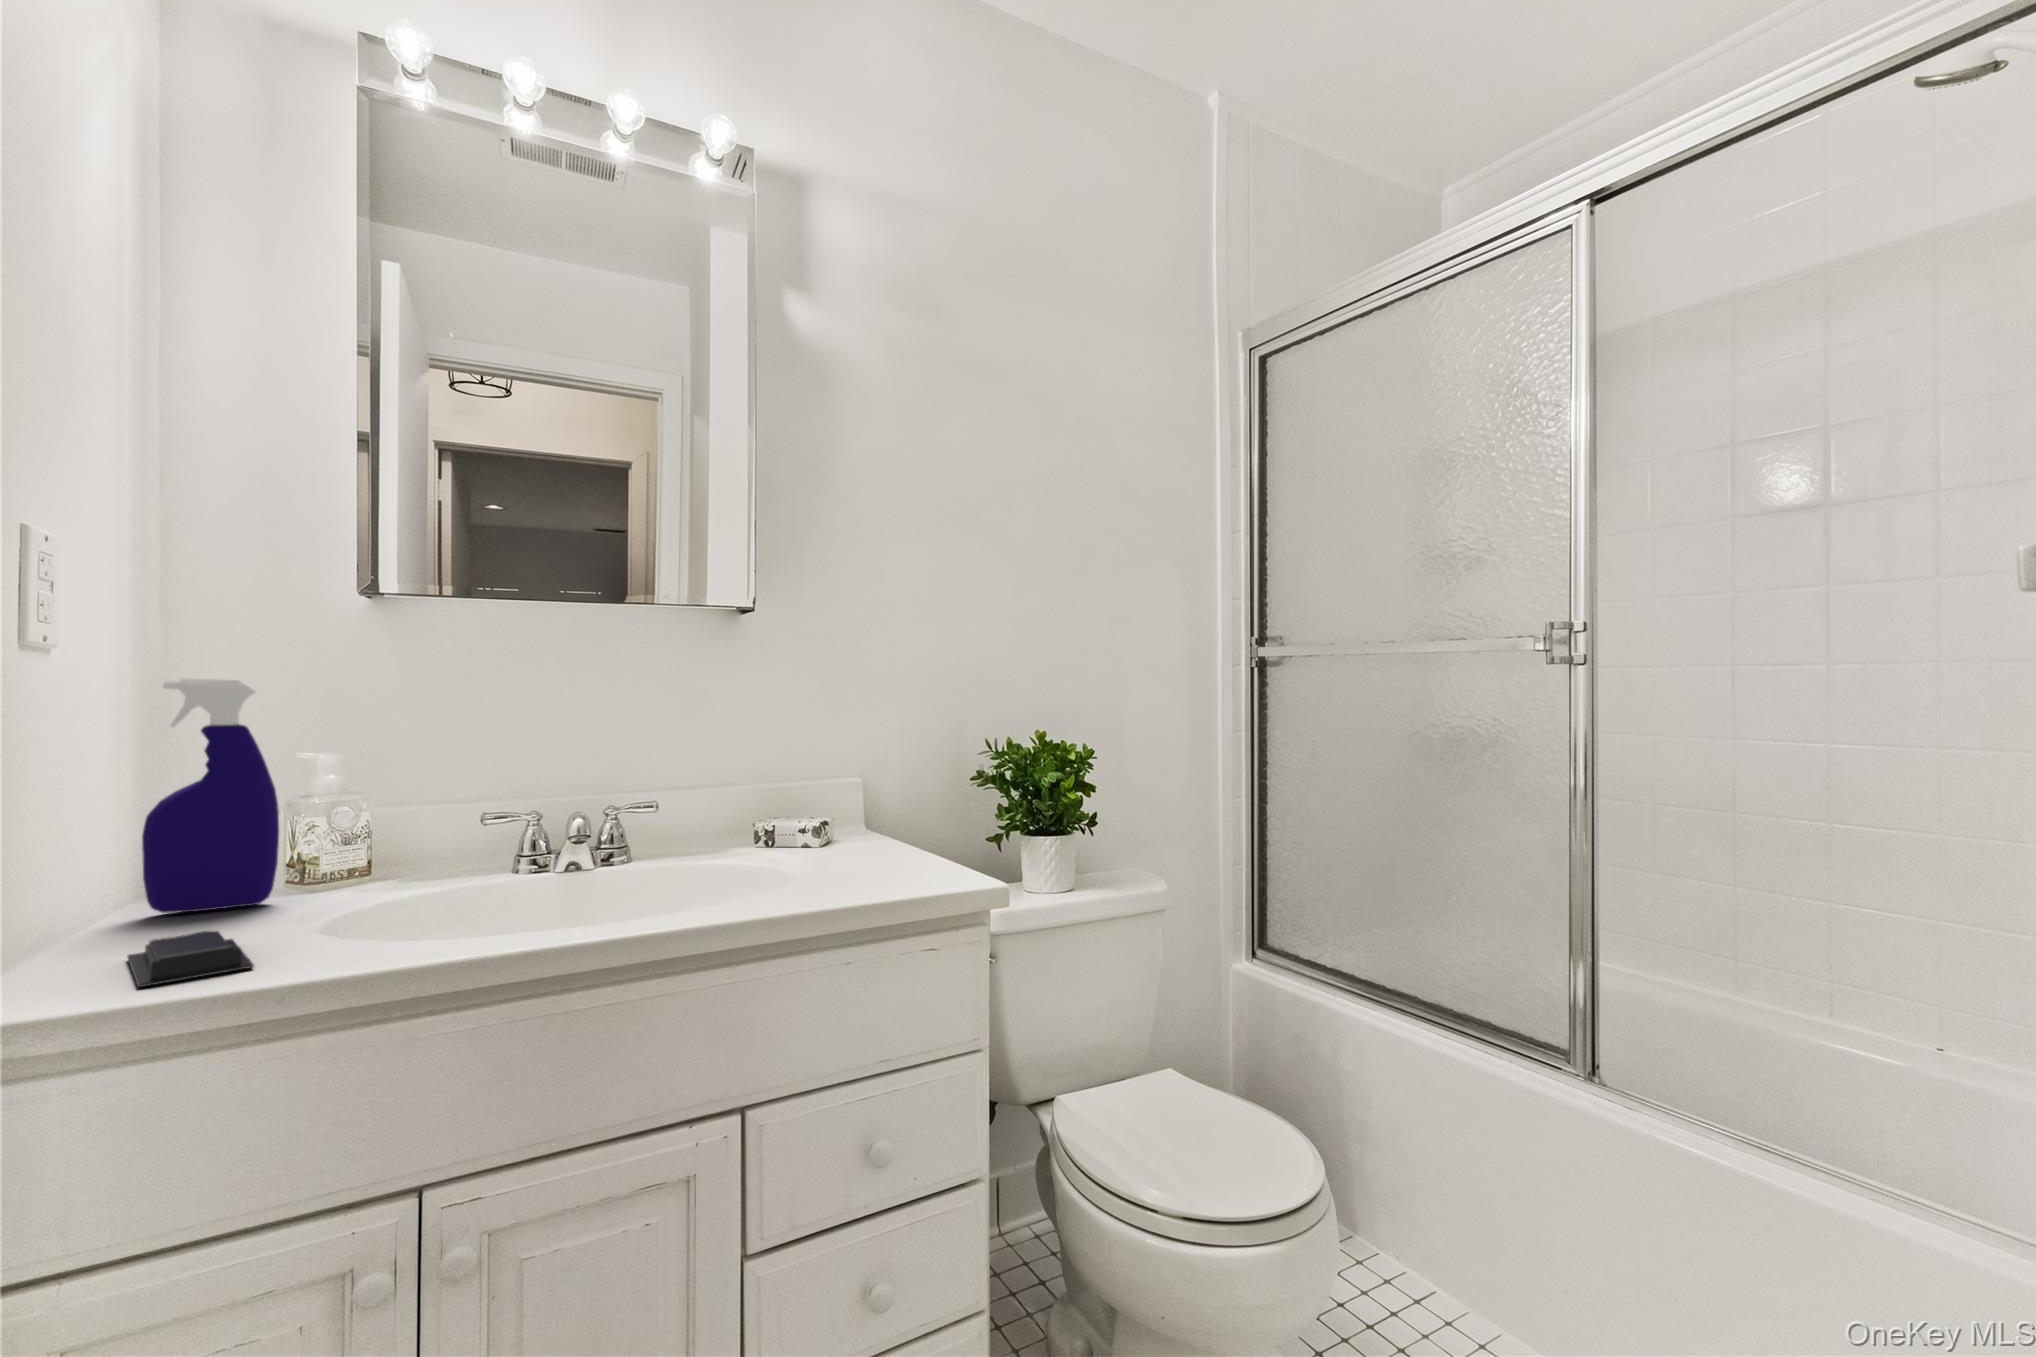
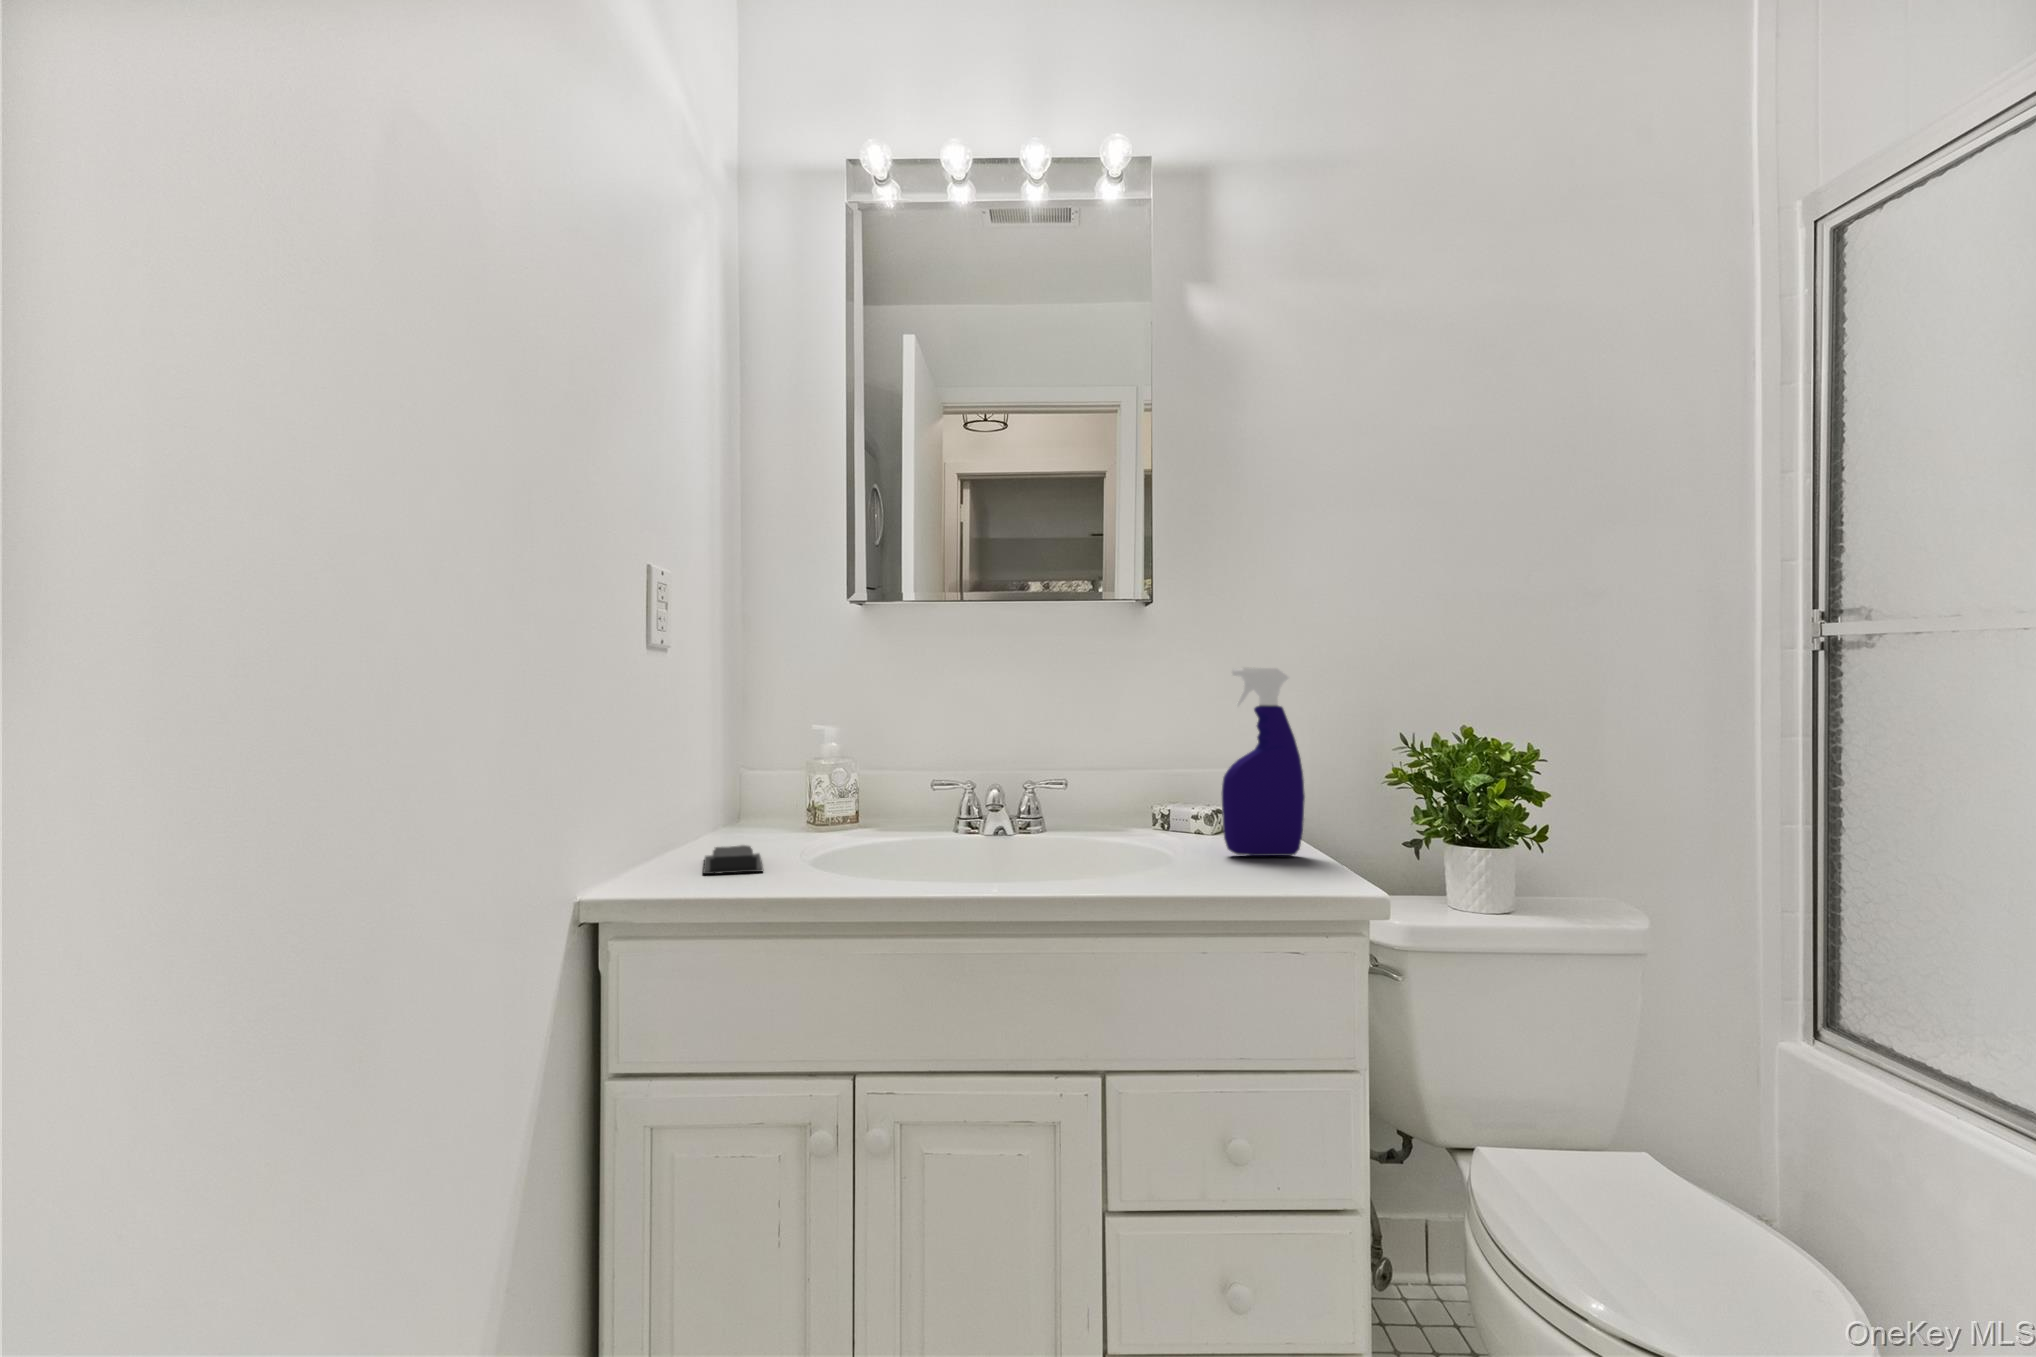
spray bottle: present [142,679,279,913] -> present [1222,667,1305,856]

